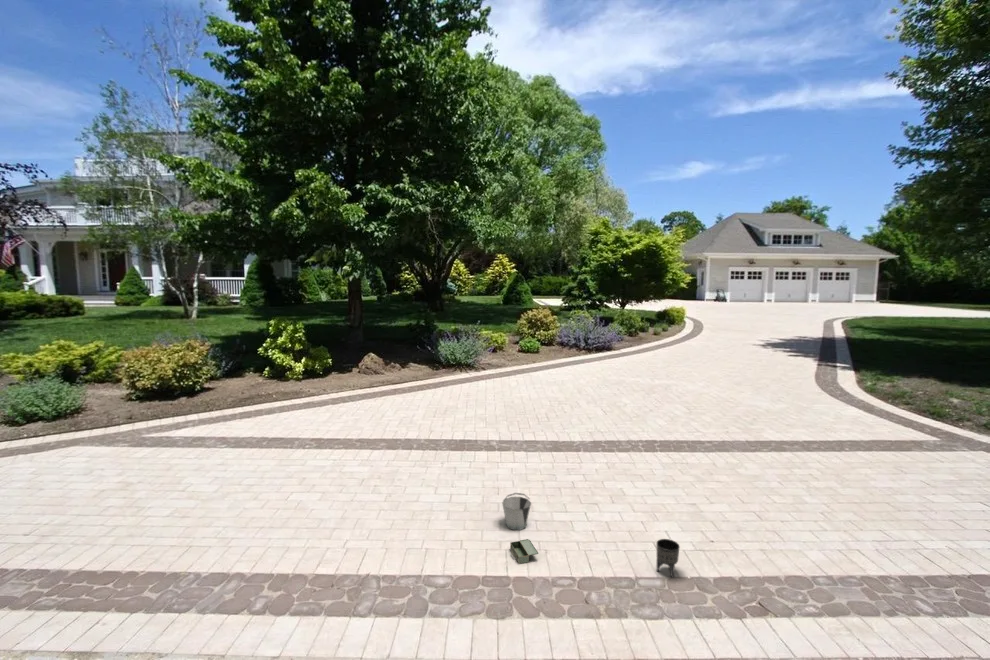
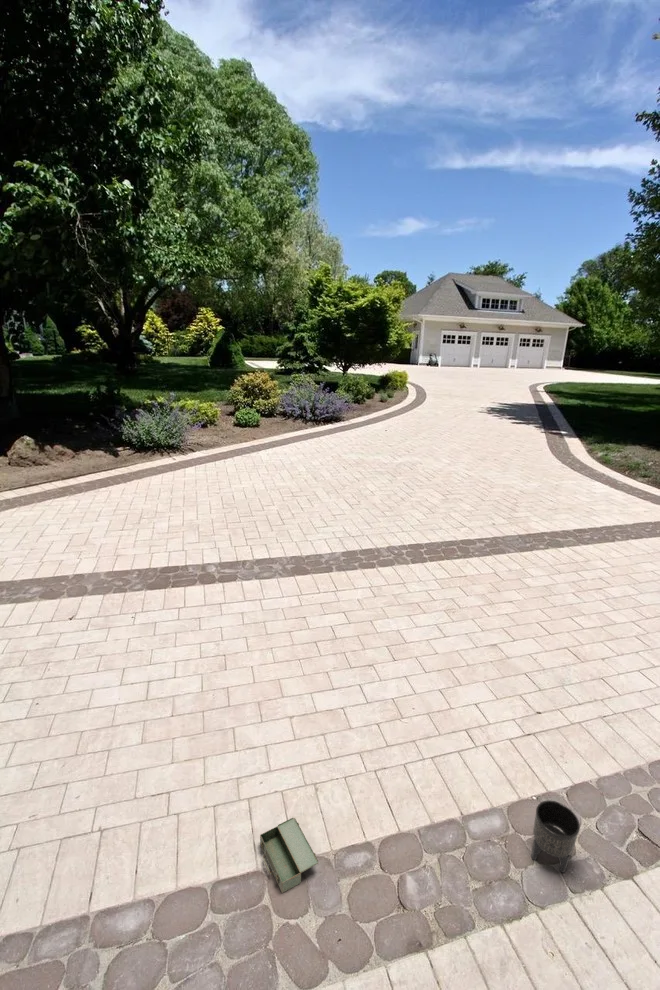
bucket: present [502,493,531,530] -> none [237,709,290,782]

